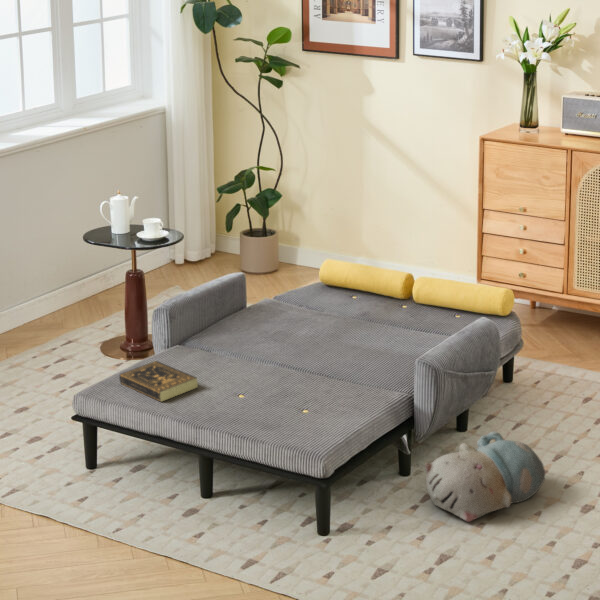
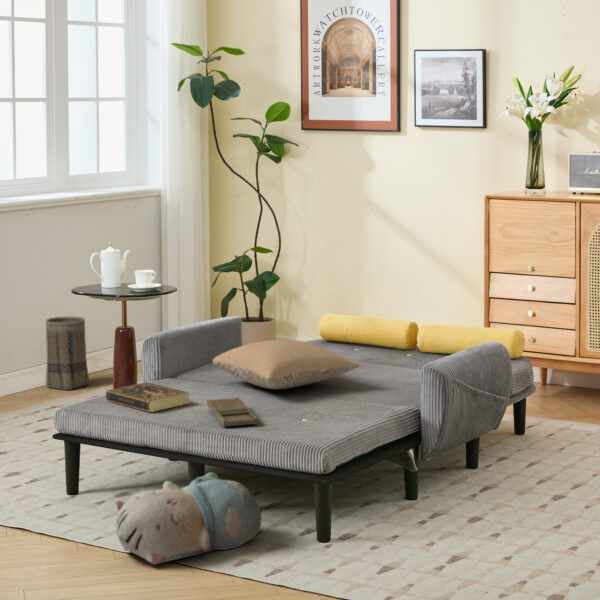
basket: none [60,247,103,319] -> present [46,317,89,390]
pillow: none [219,312,357,369] -> present [213,339,359,389]
tray: none [214,384,262,425] -> present [207,397,257,427]
plush toy: present [425,431,545,522] -> present [116,472,262,564]

